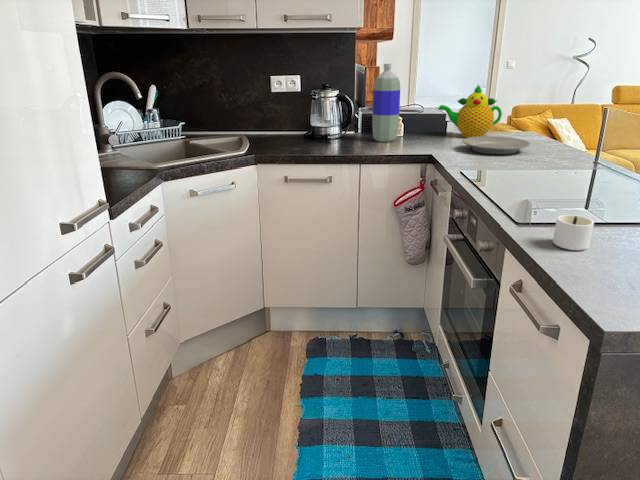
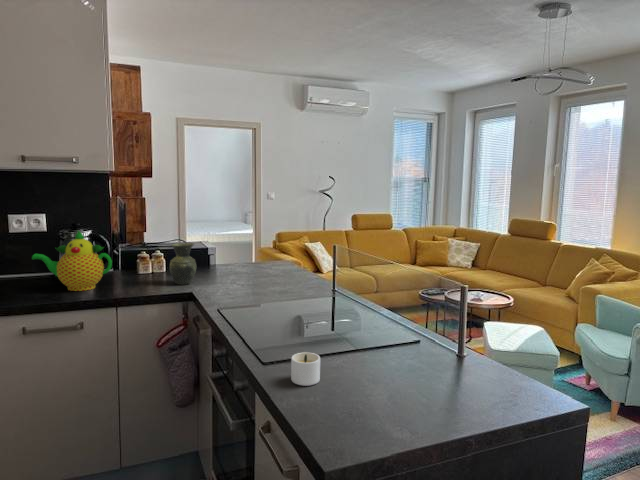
bottle: present [372,64,400,142] -> none [130,204,160,280]
teapot: present [438,85,502,138] -> present [32,231,112,291]
vase: none [409,105,436,147] -> present [170,243,196,285]
plate: present [462,136,530,154] -> none [222,270,282,288]

